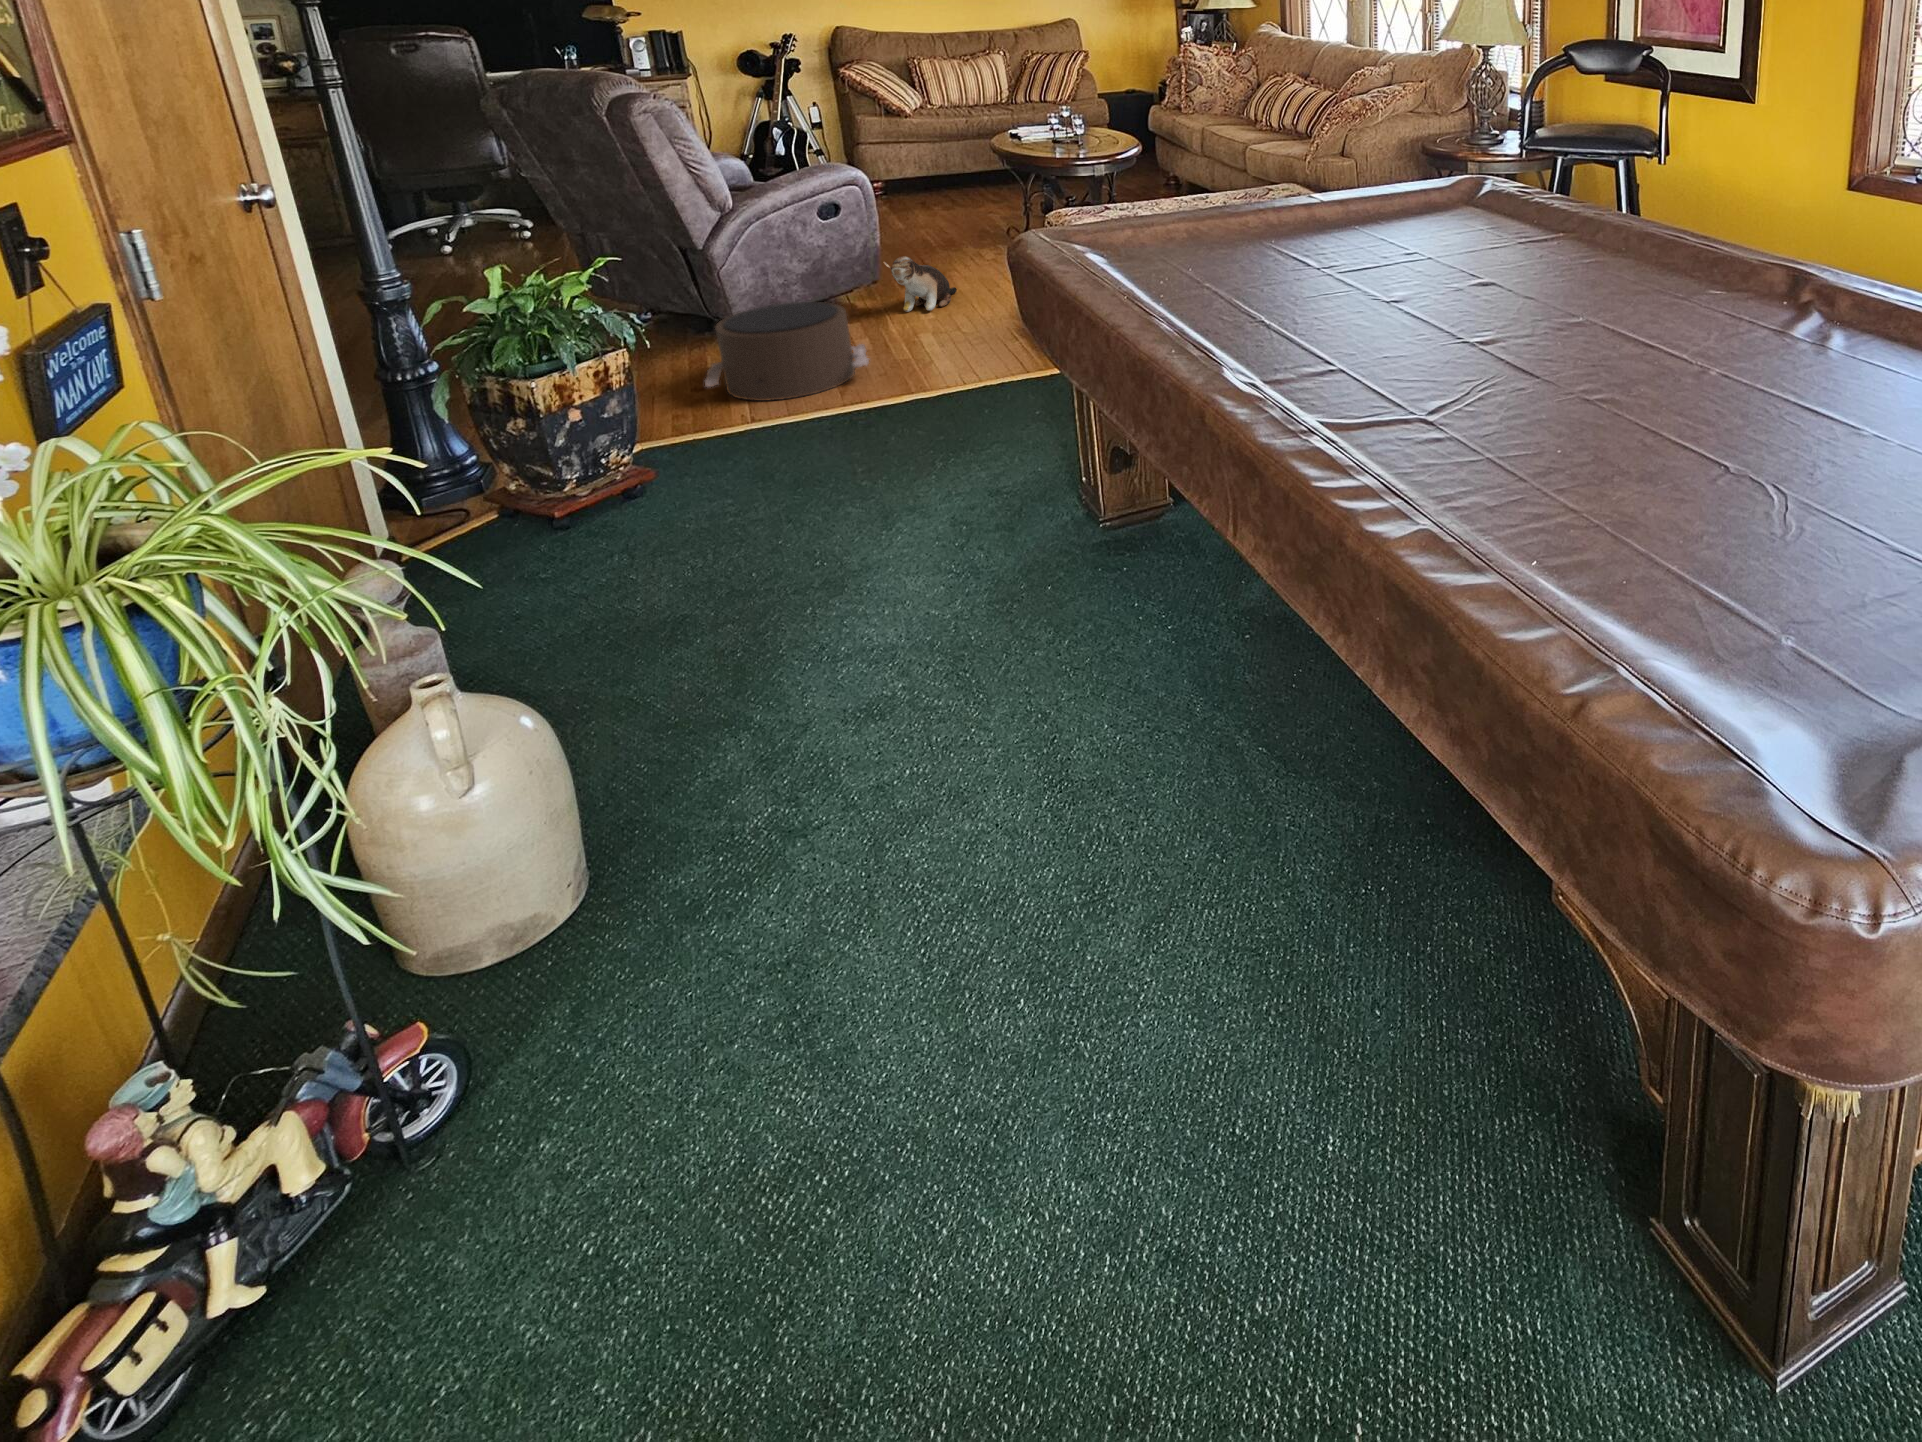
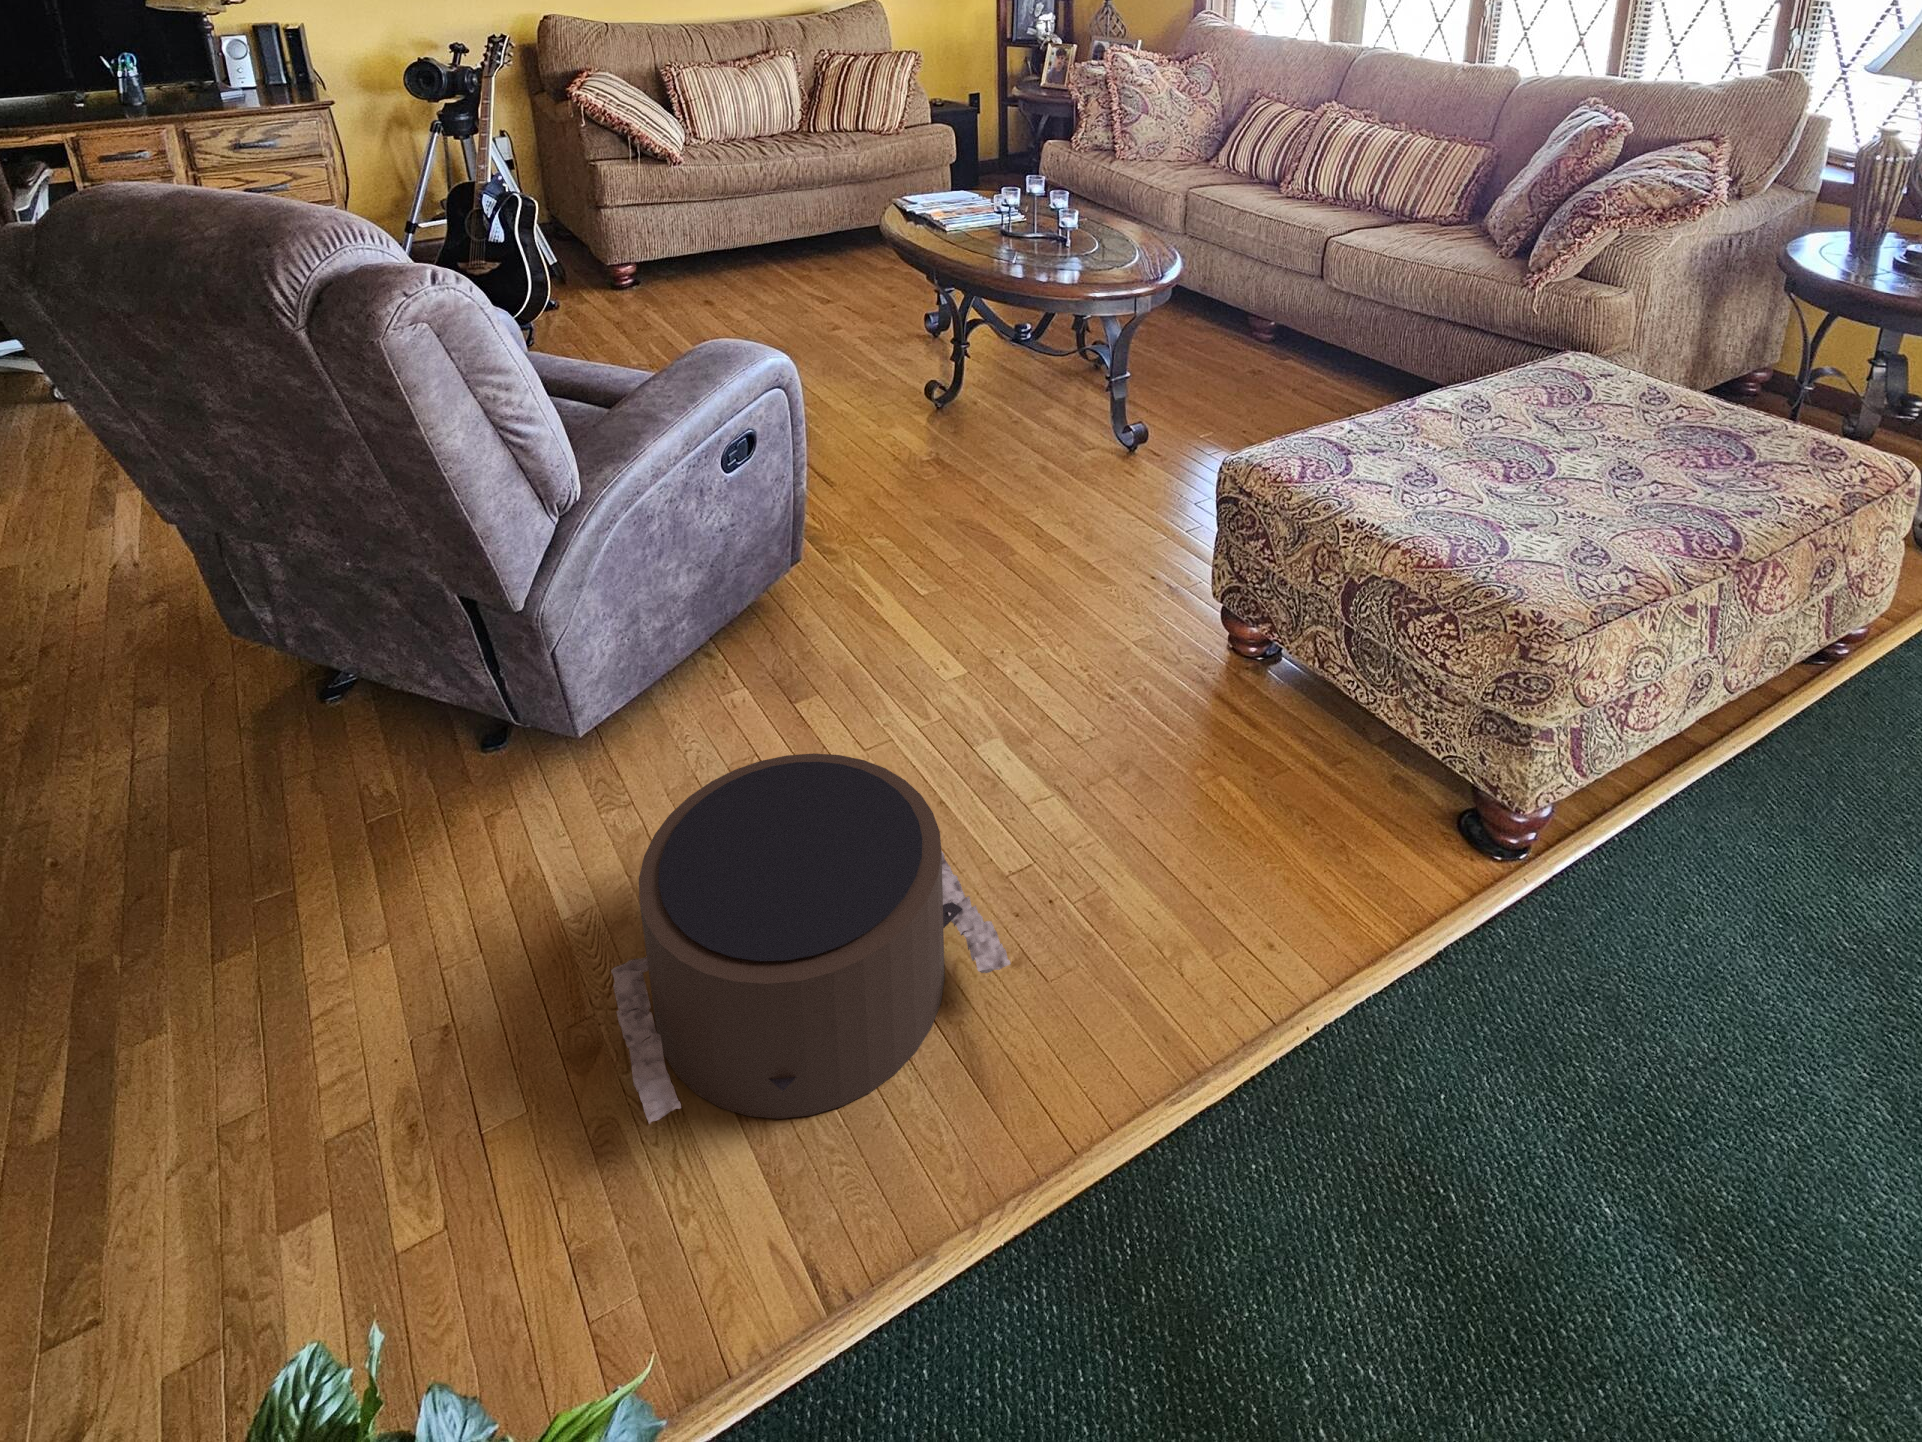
plush toy: present [884,256,957,312] -> none [864,540,954,643]

